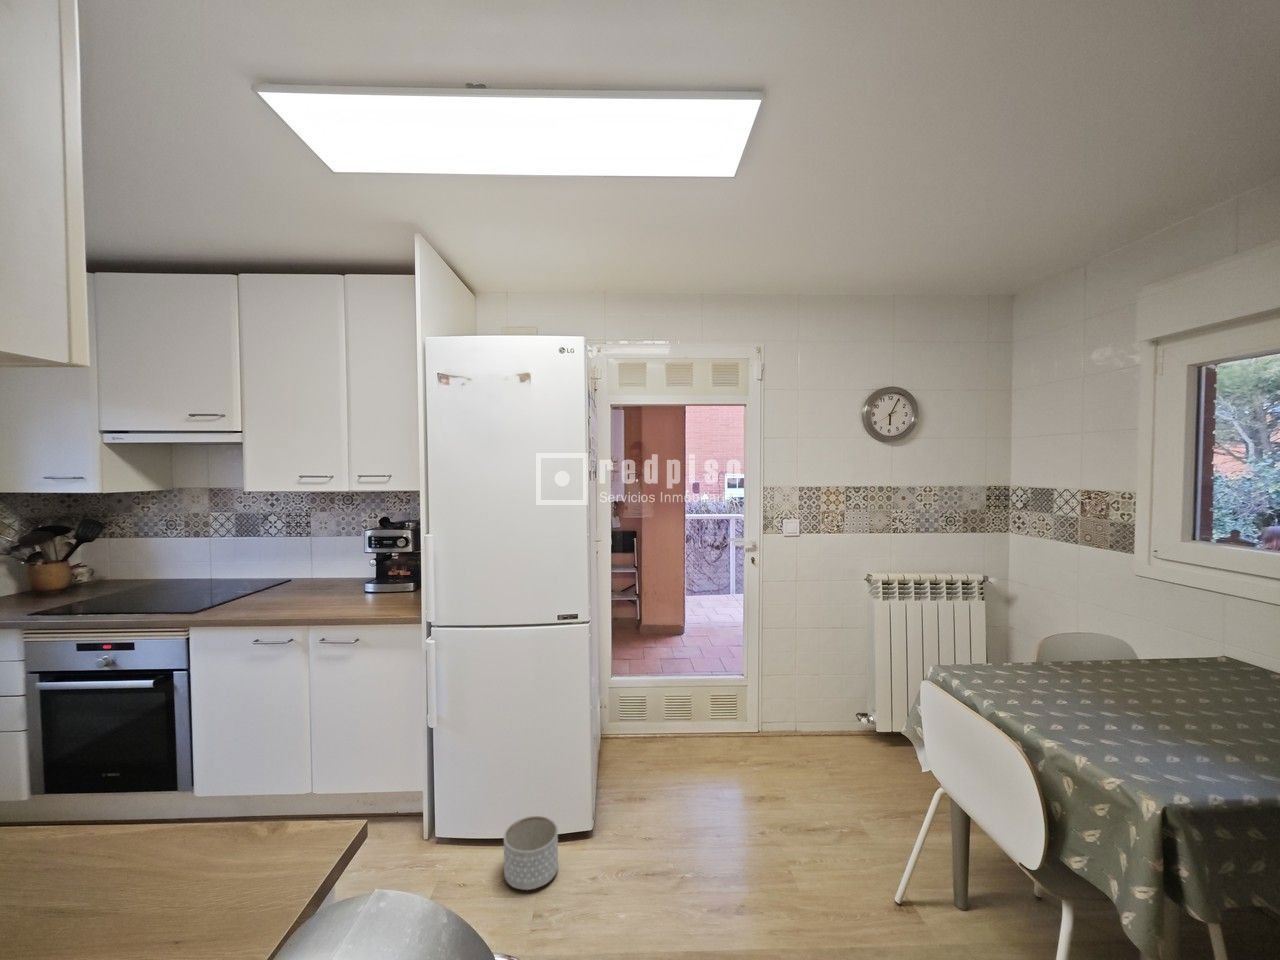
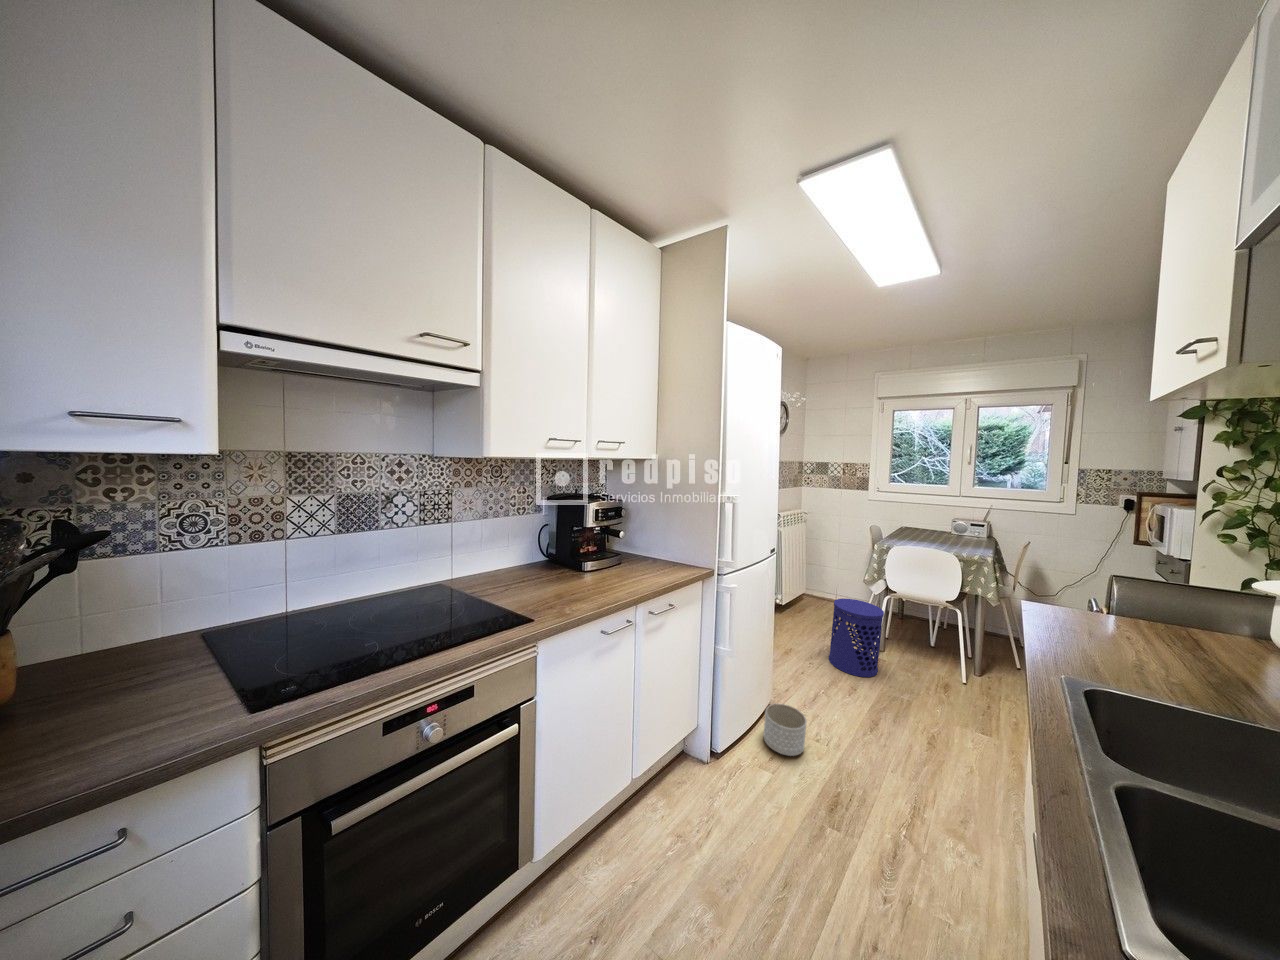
waste bin: none [791,737,878,905] -> present [829,599,884,677]

